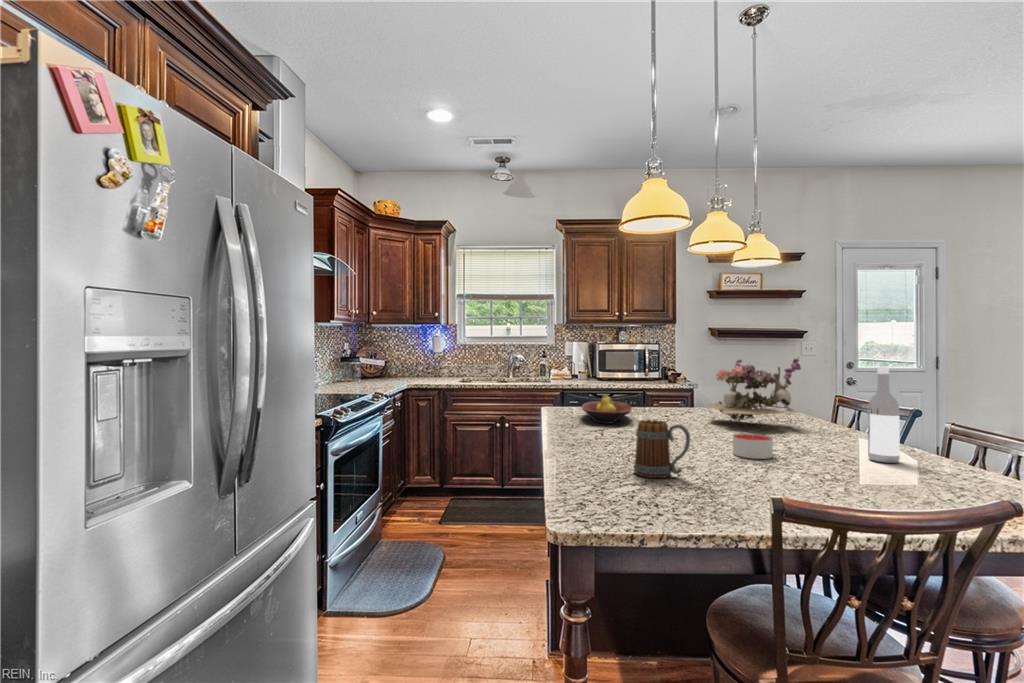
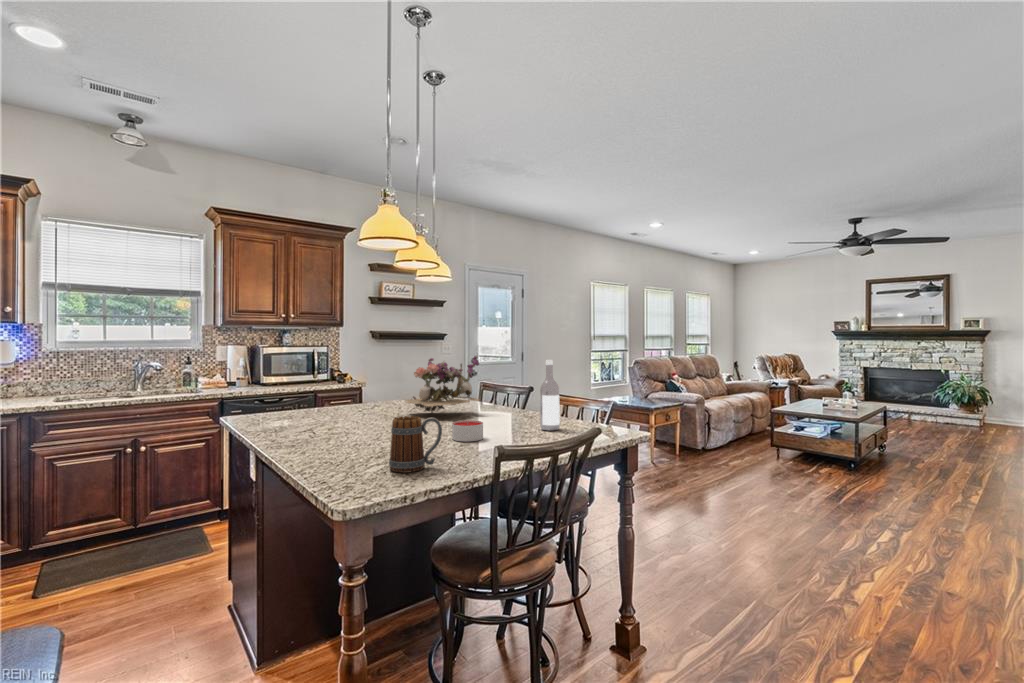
fruit bowl: present [582,395,631,424] -> none [280,399,339,429]

